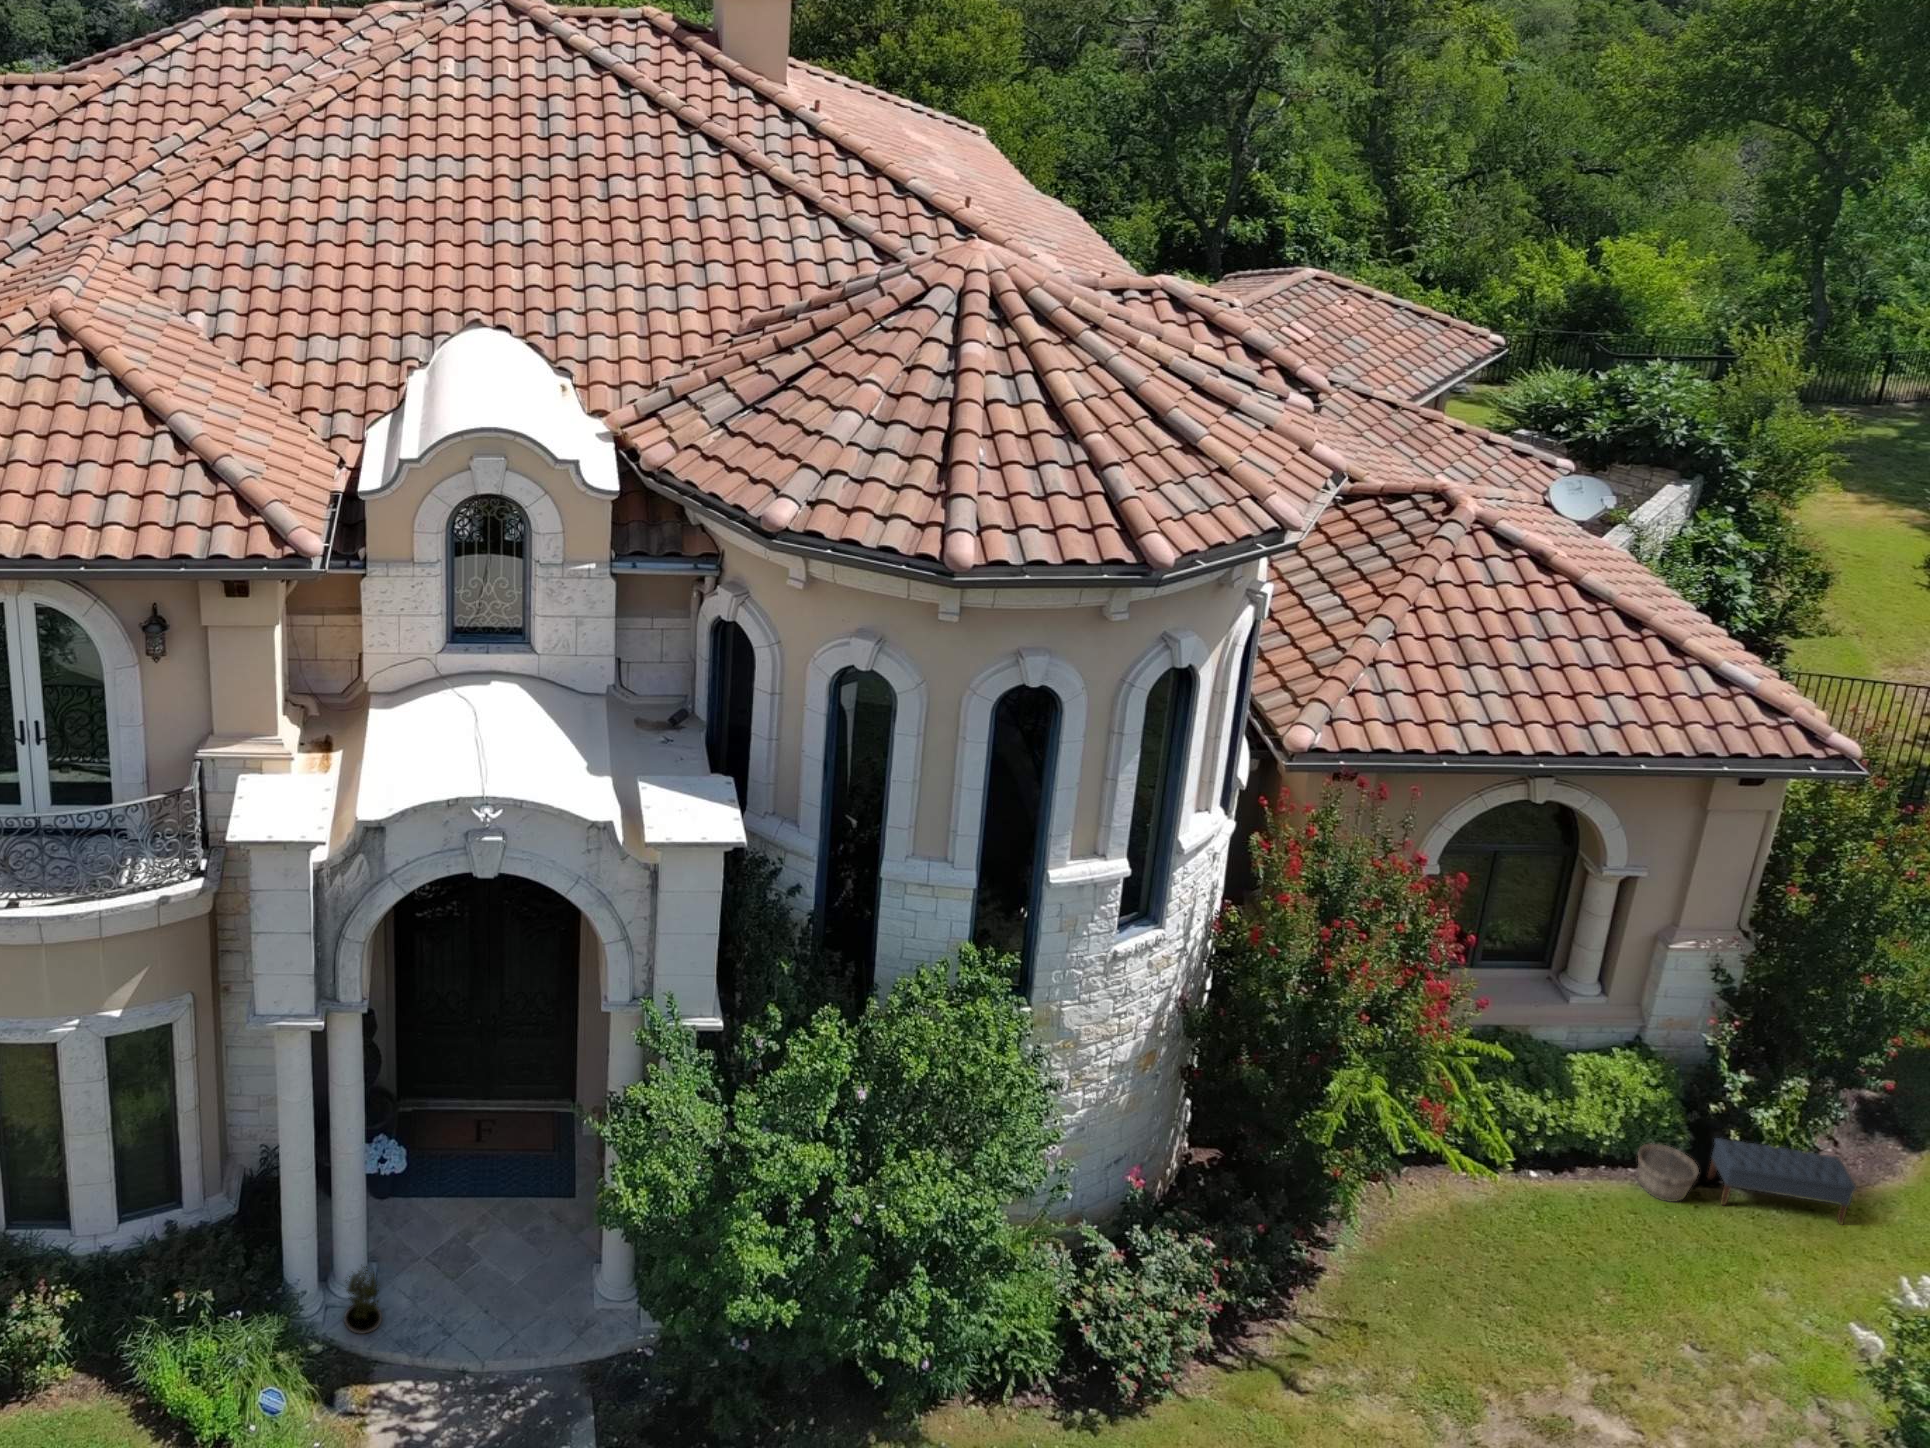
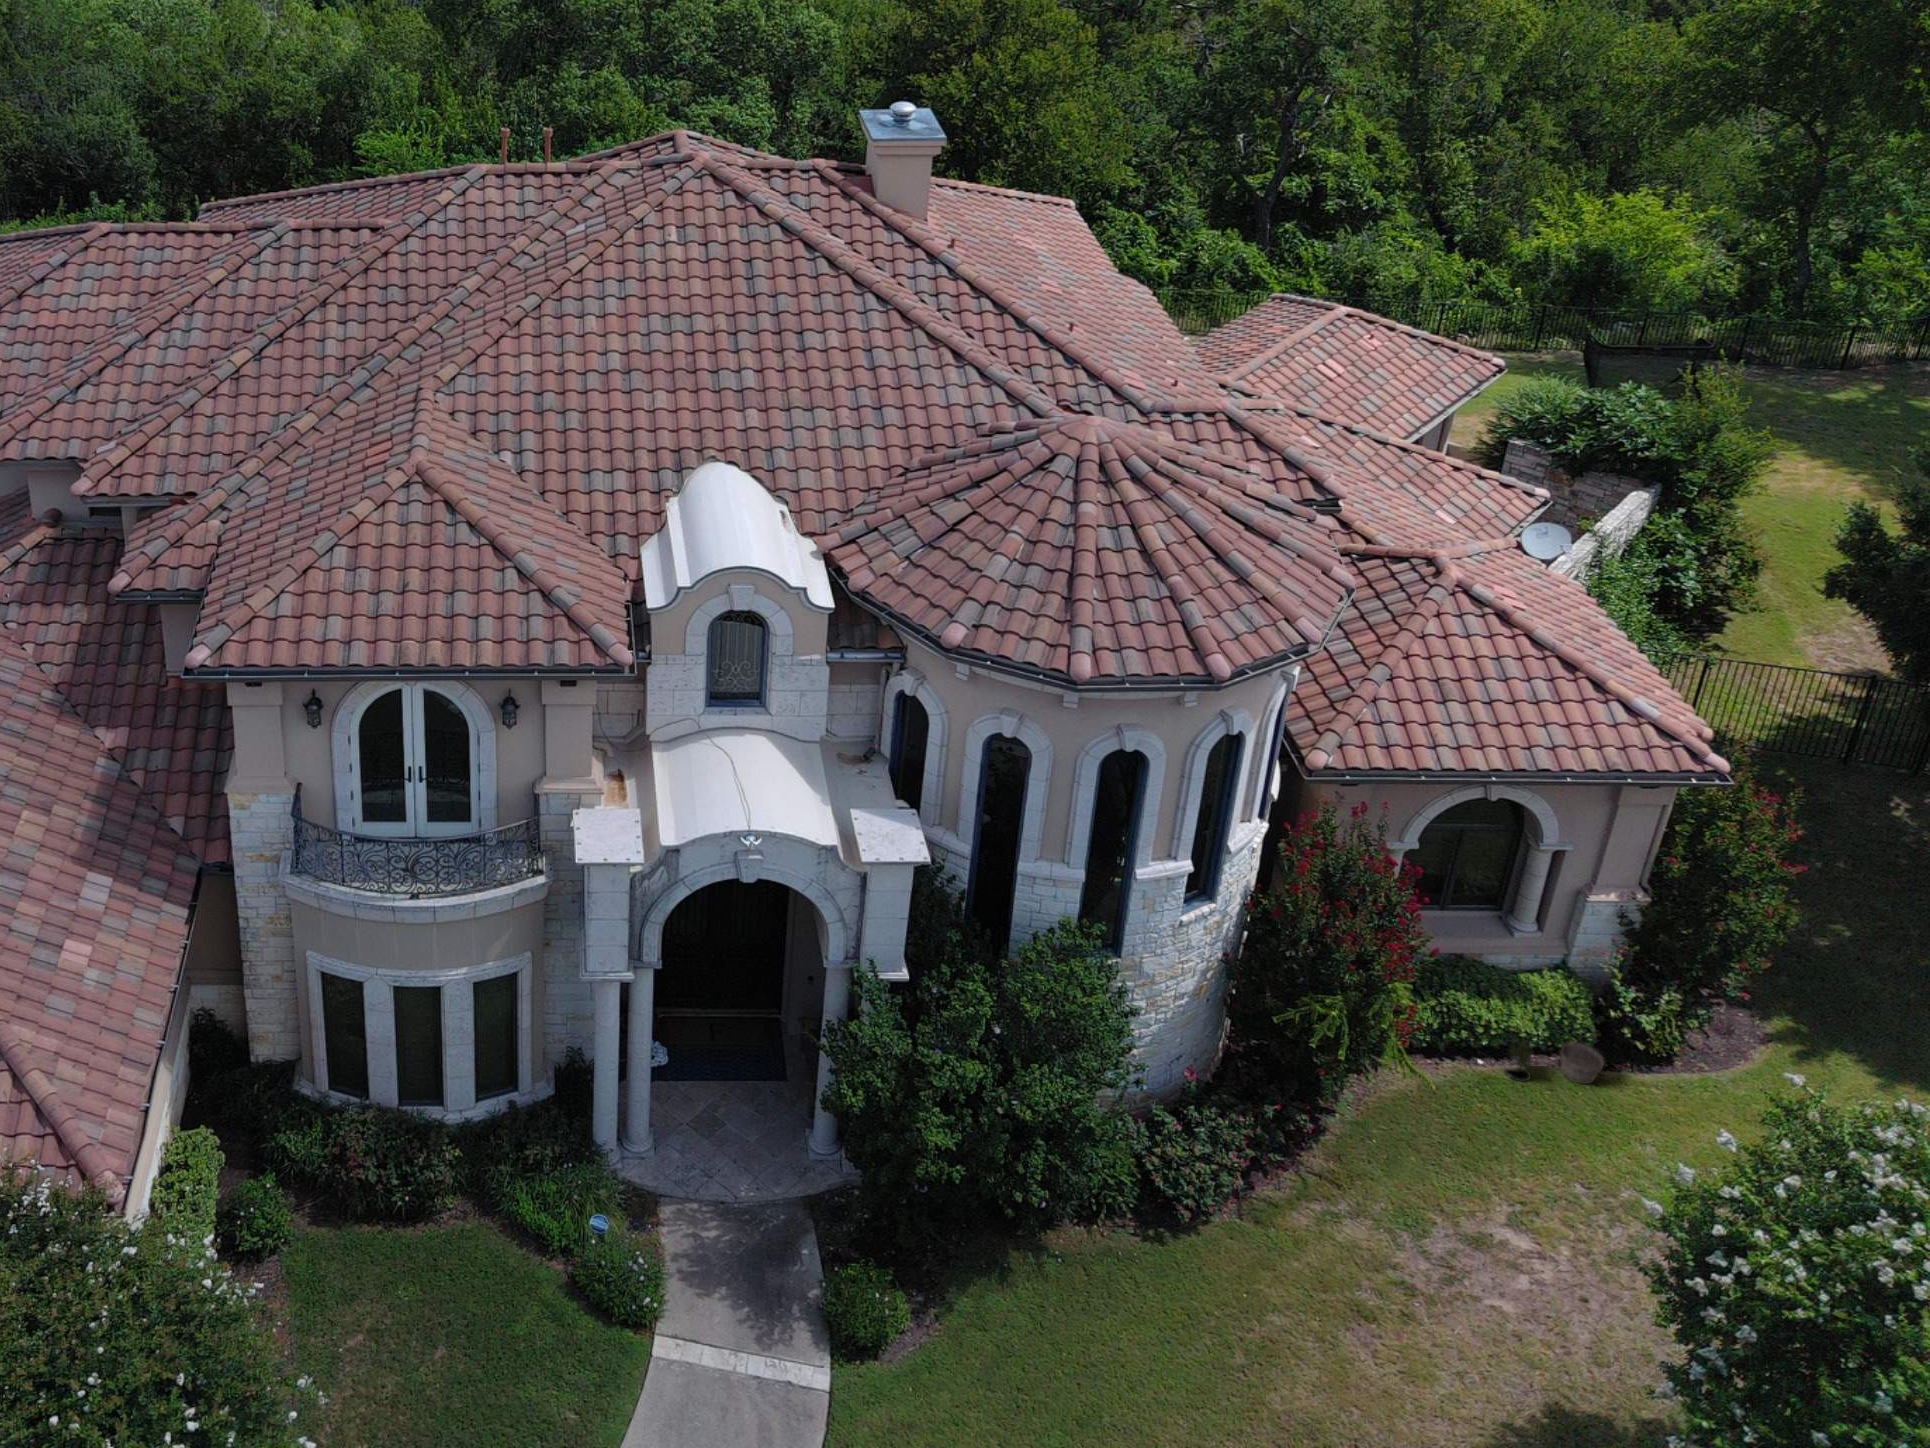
bench: present [1708,1138,1856,1224] -> none [1612,1039,1719,1102]
potted tree: present [344,1266,382,1334] -> present [1502,1041,1535,1082]

